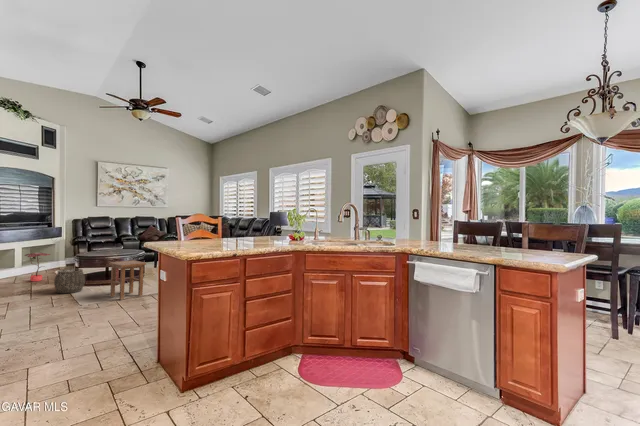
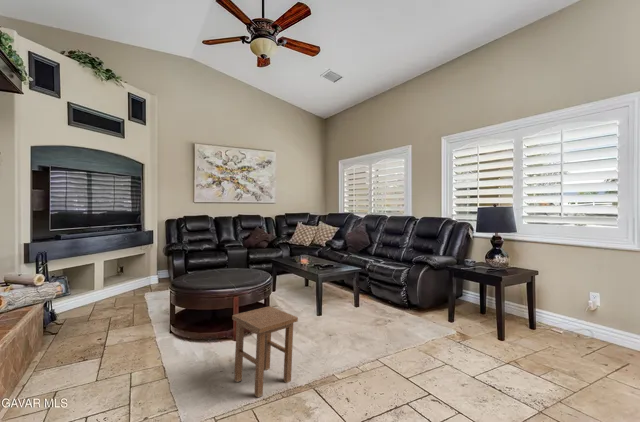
potted plant: present [25,253,50,282] -> none [103,273,138,317]
woven basket: present [54,269,85,293] -> none [140,311,188,360]

